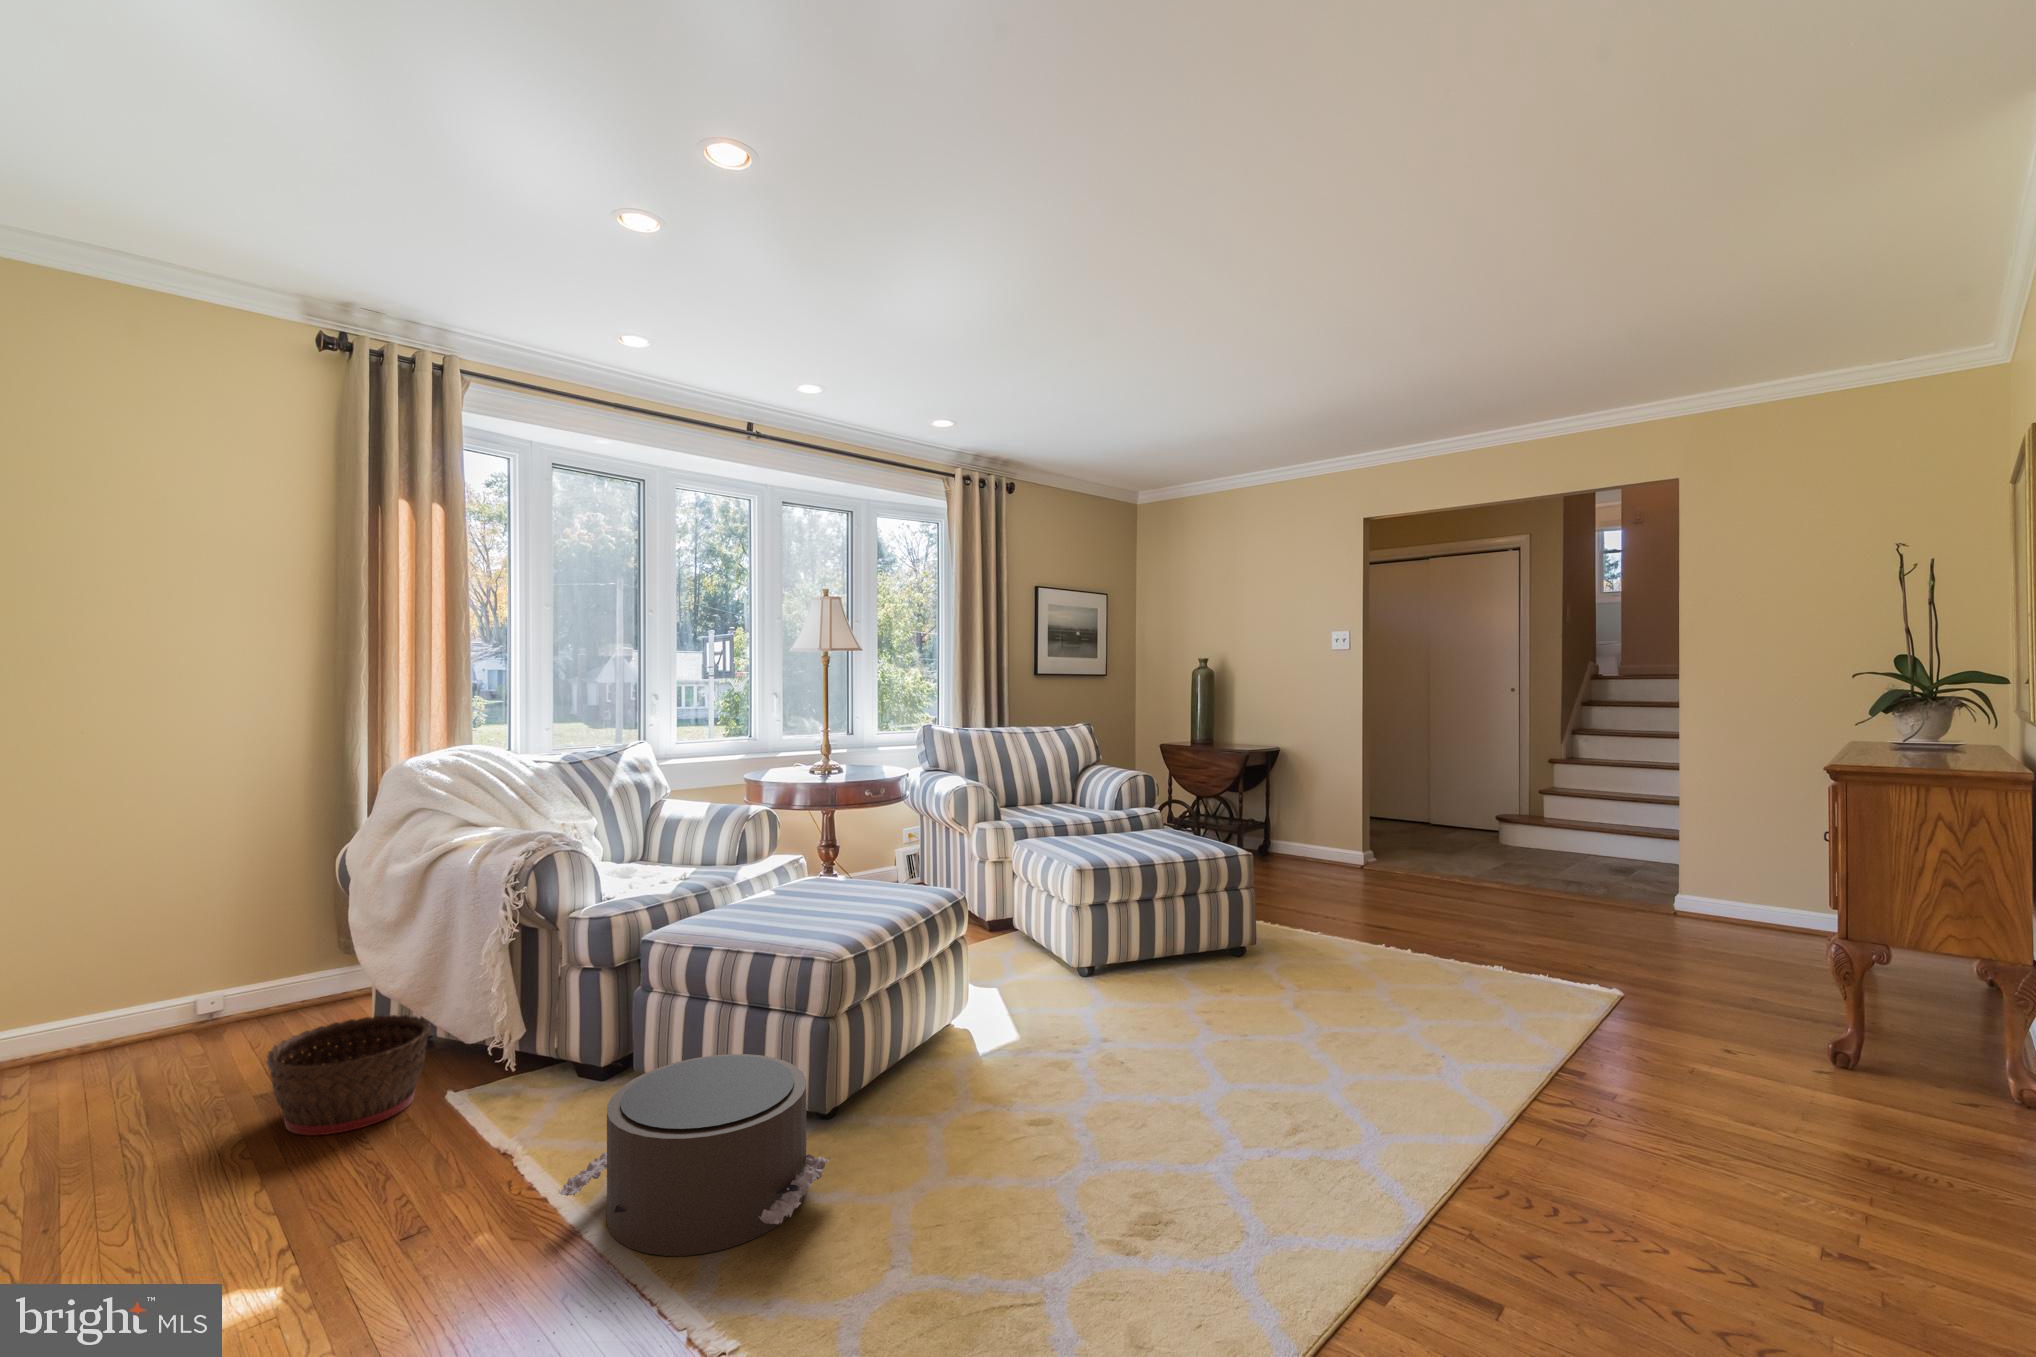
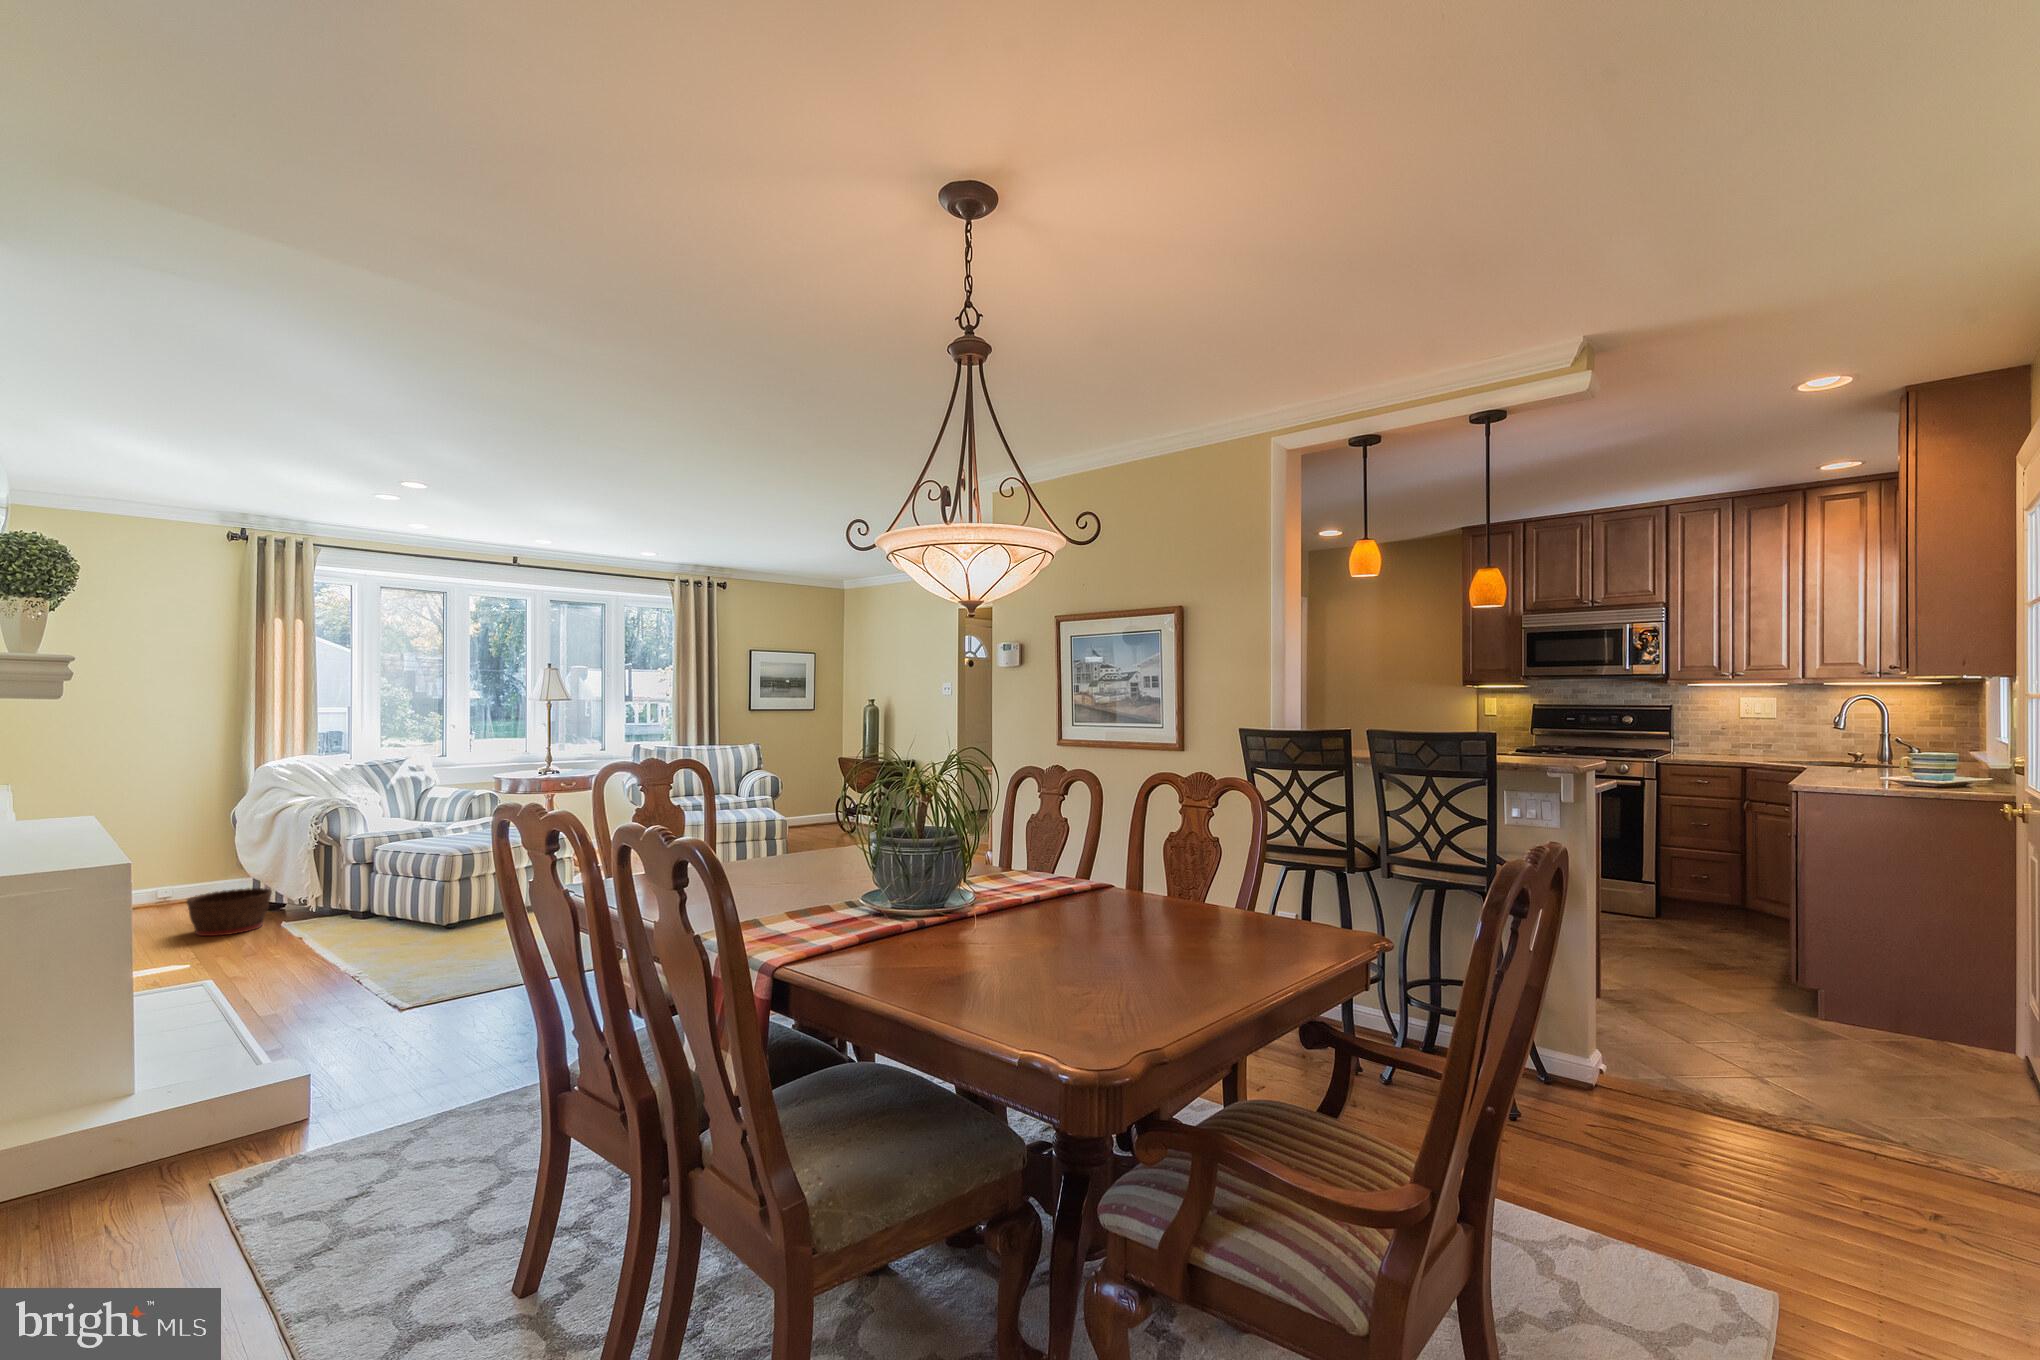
pouf: present [558,1054,830,1256] -> none [305,894,434,961]

